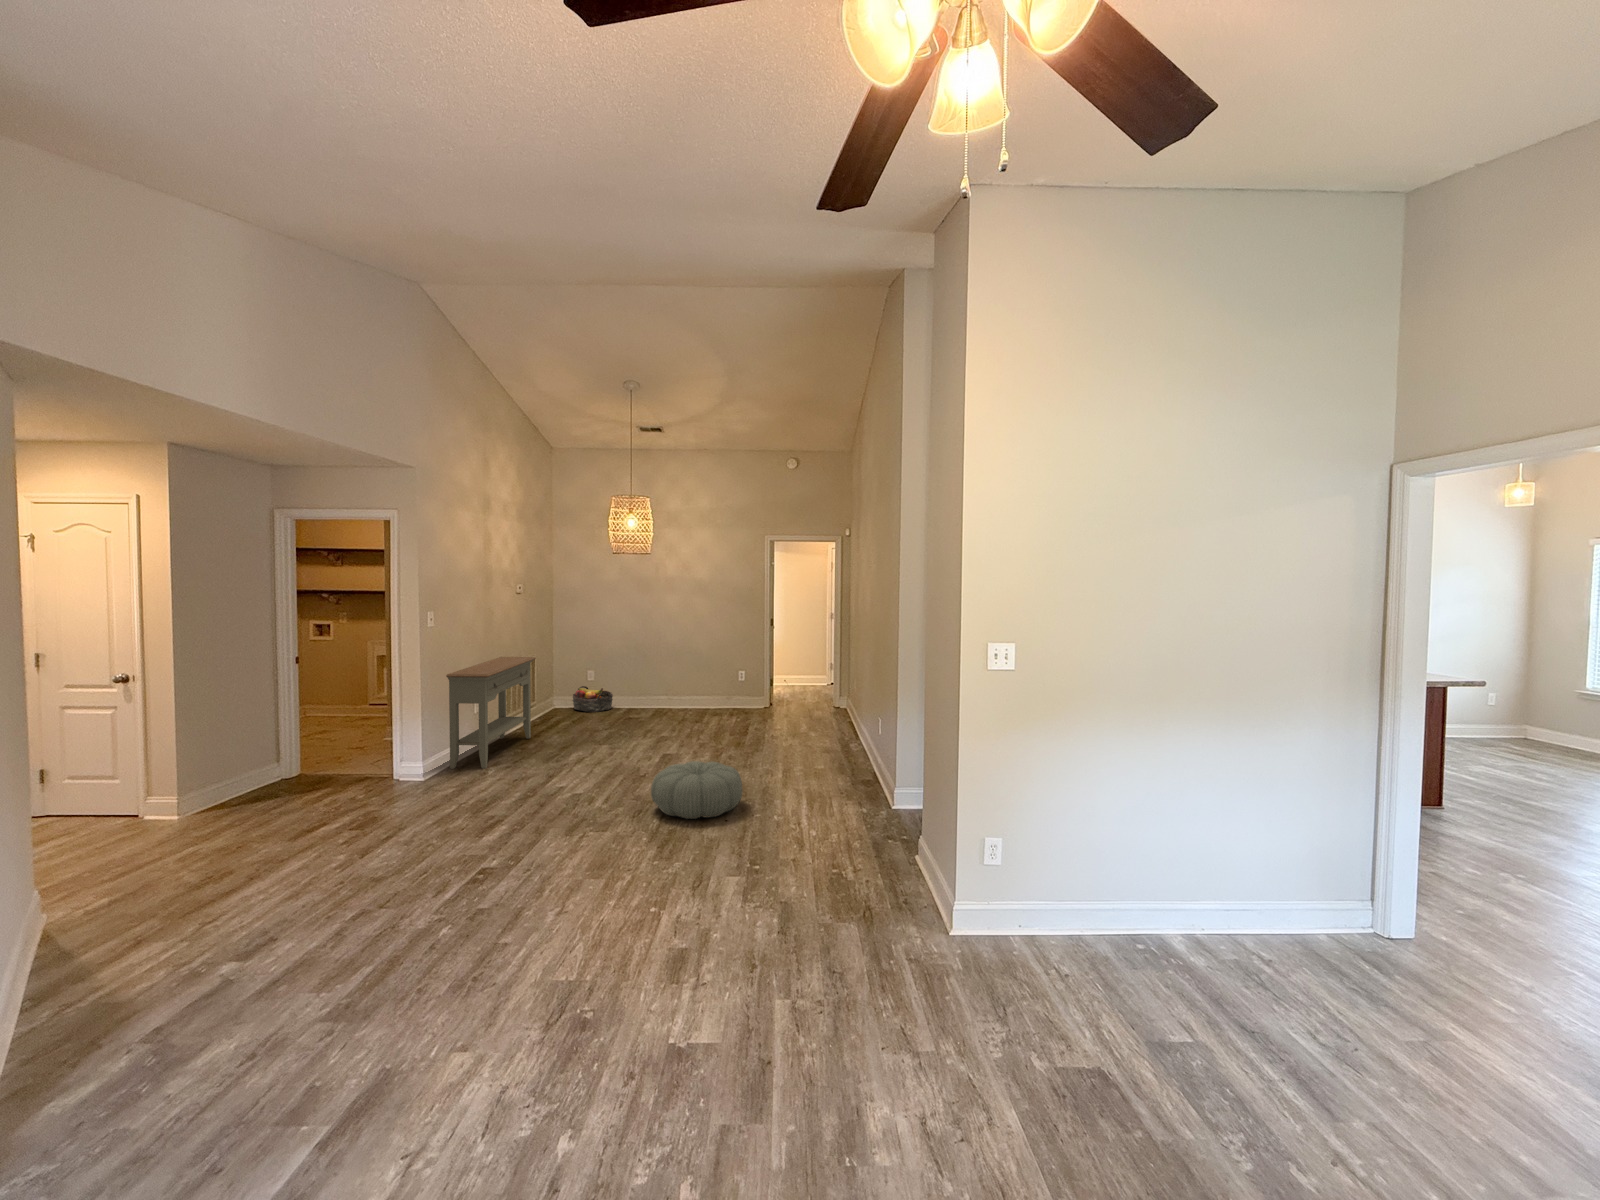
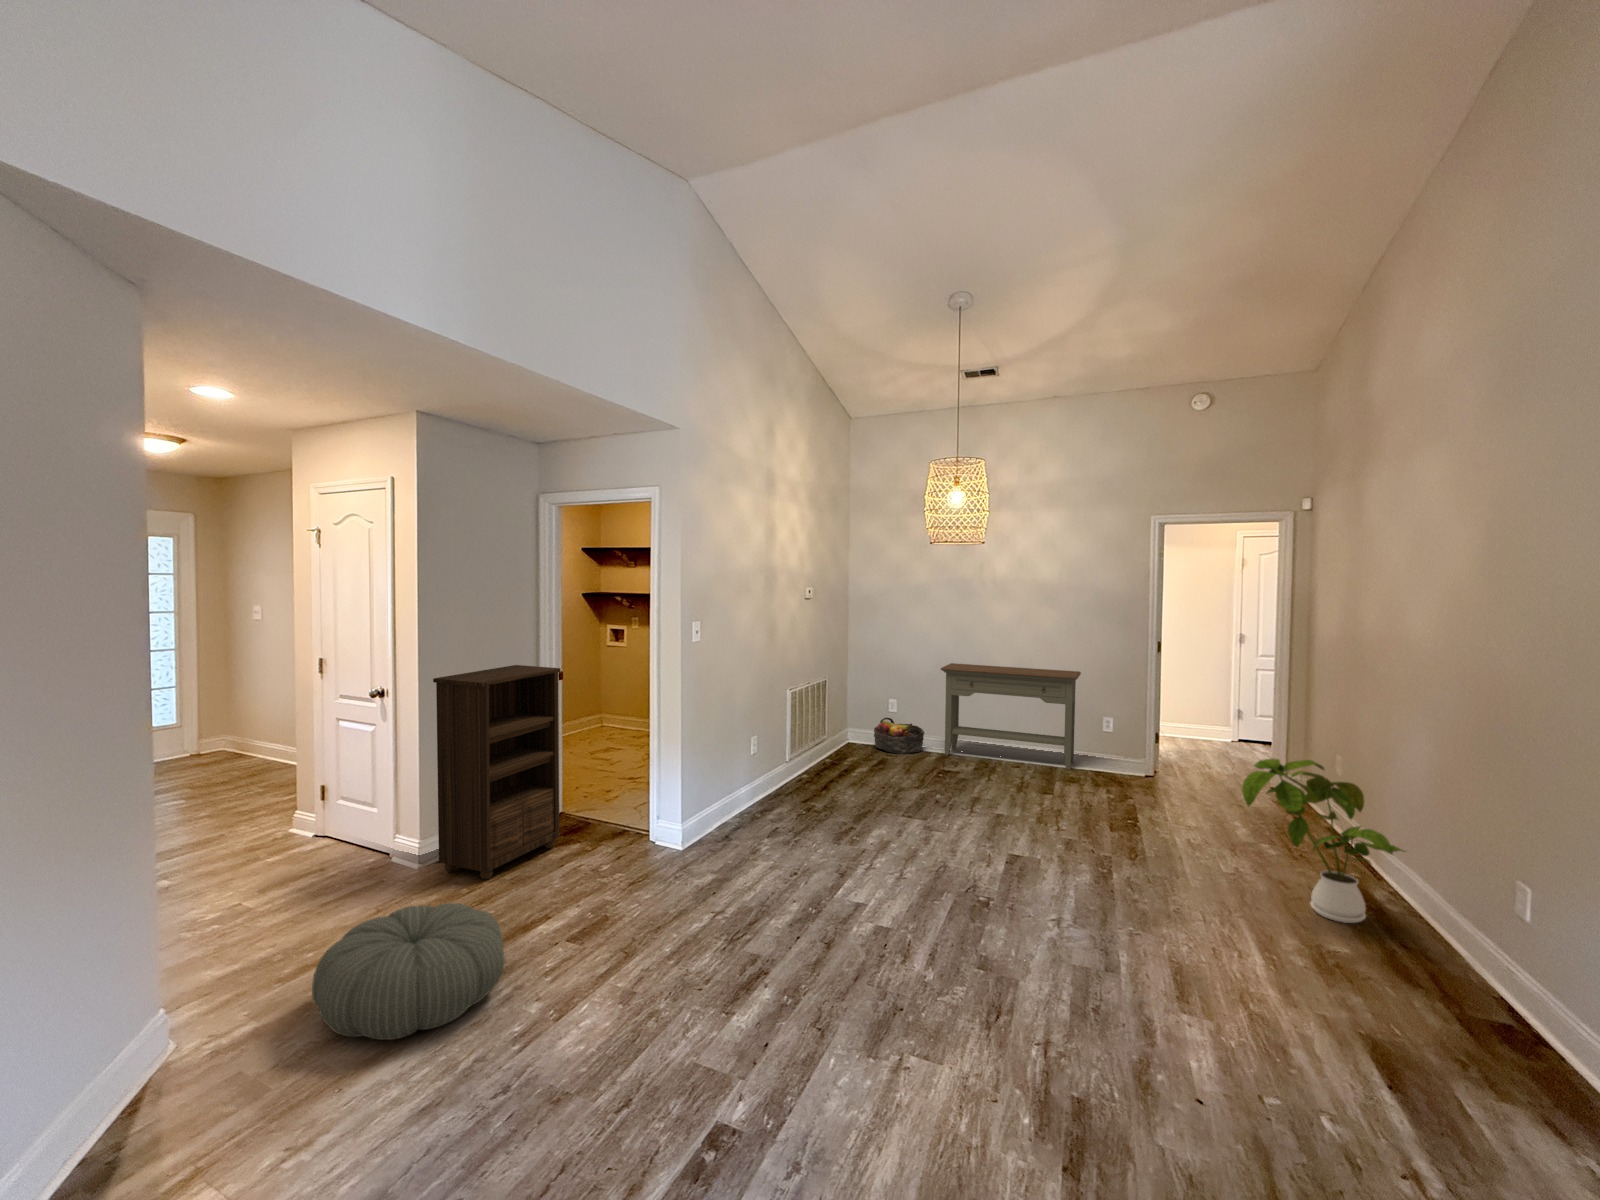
bookshelf: none [194,650,310,818] -> present [433,665,561,880]
console table: present [446,657,536,769] -> present [941,663,1081,770]
house plant: none [796,679,870,767] -> present [1242,758,1404,923]
pouf: present [651,761,743,819] -> present [312,903,504,1040]

